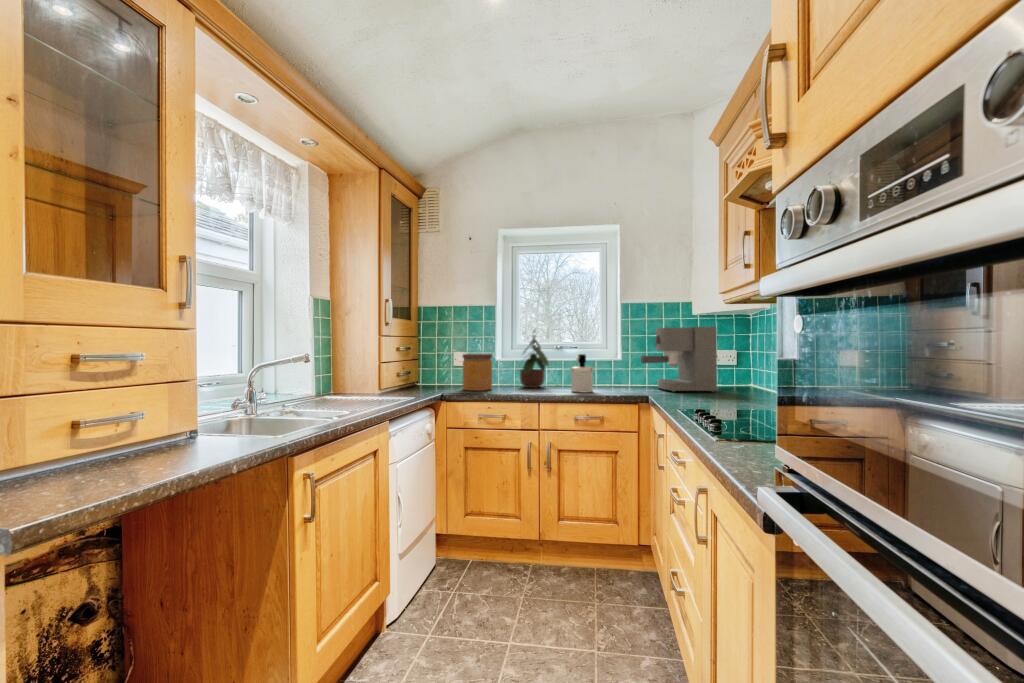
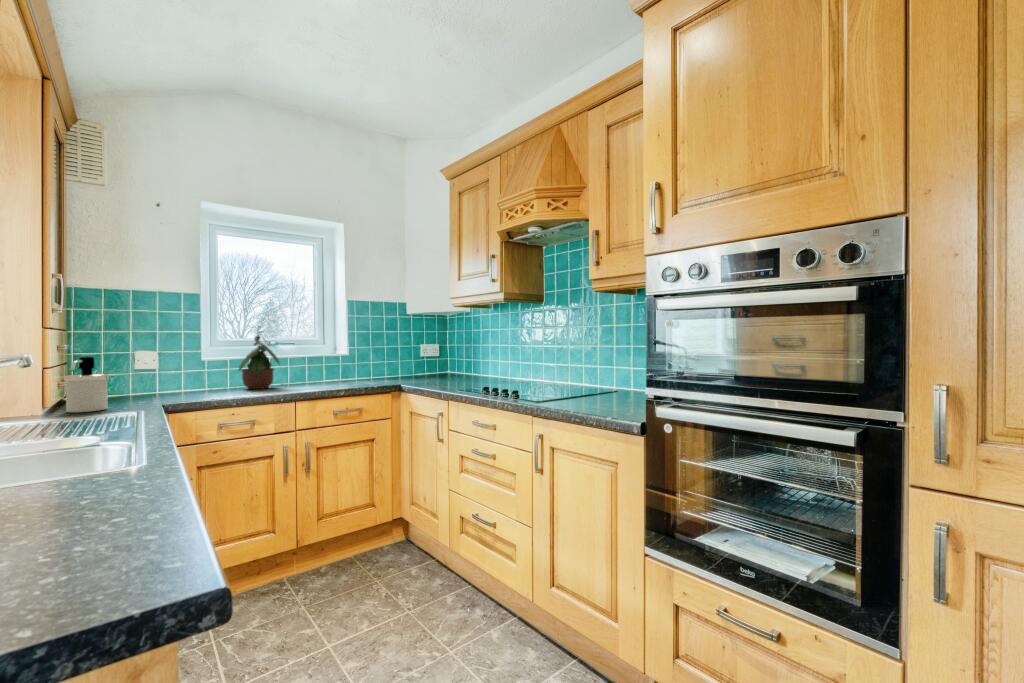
coffee maker: present [641,327,717,392] -> none [378,324,437,381]
jar: present [463,354,492,391] -> none [172,352,216,398]
soap dispenser: present [571,354,594,393] -> present [64,357,109,412]

